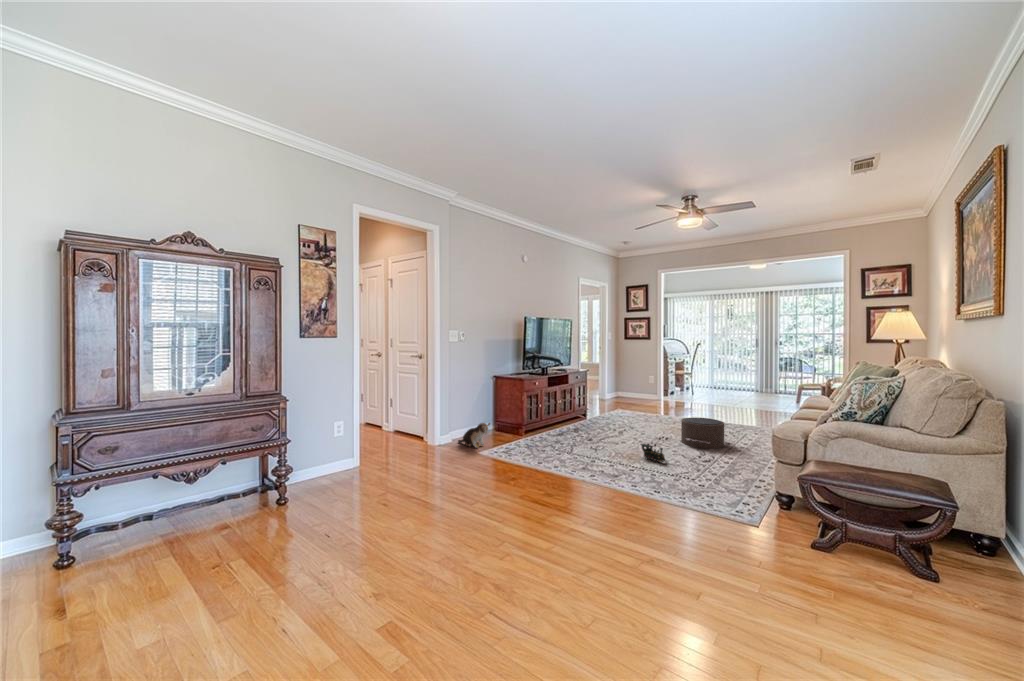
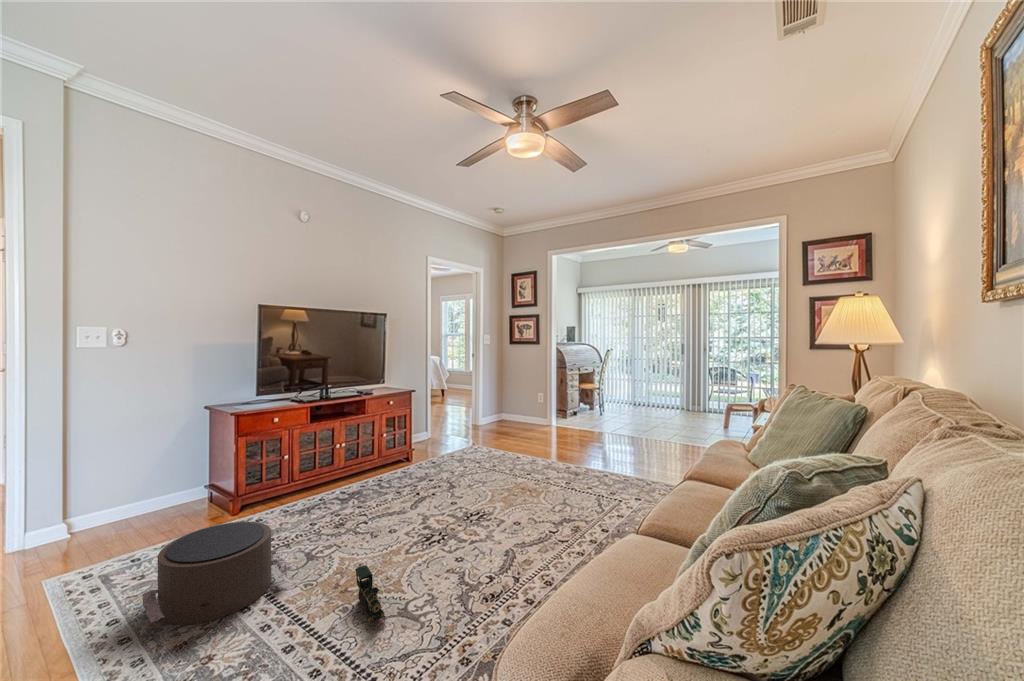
pouf: present [681,417,728,448] -> present [142,522,292,625]
plush toy: present [458,423,490,448] -> none [45,515,88,568]

